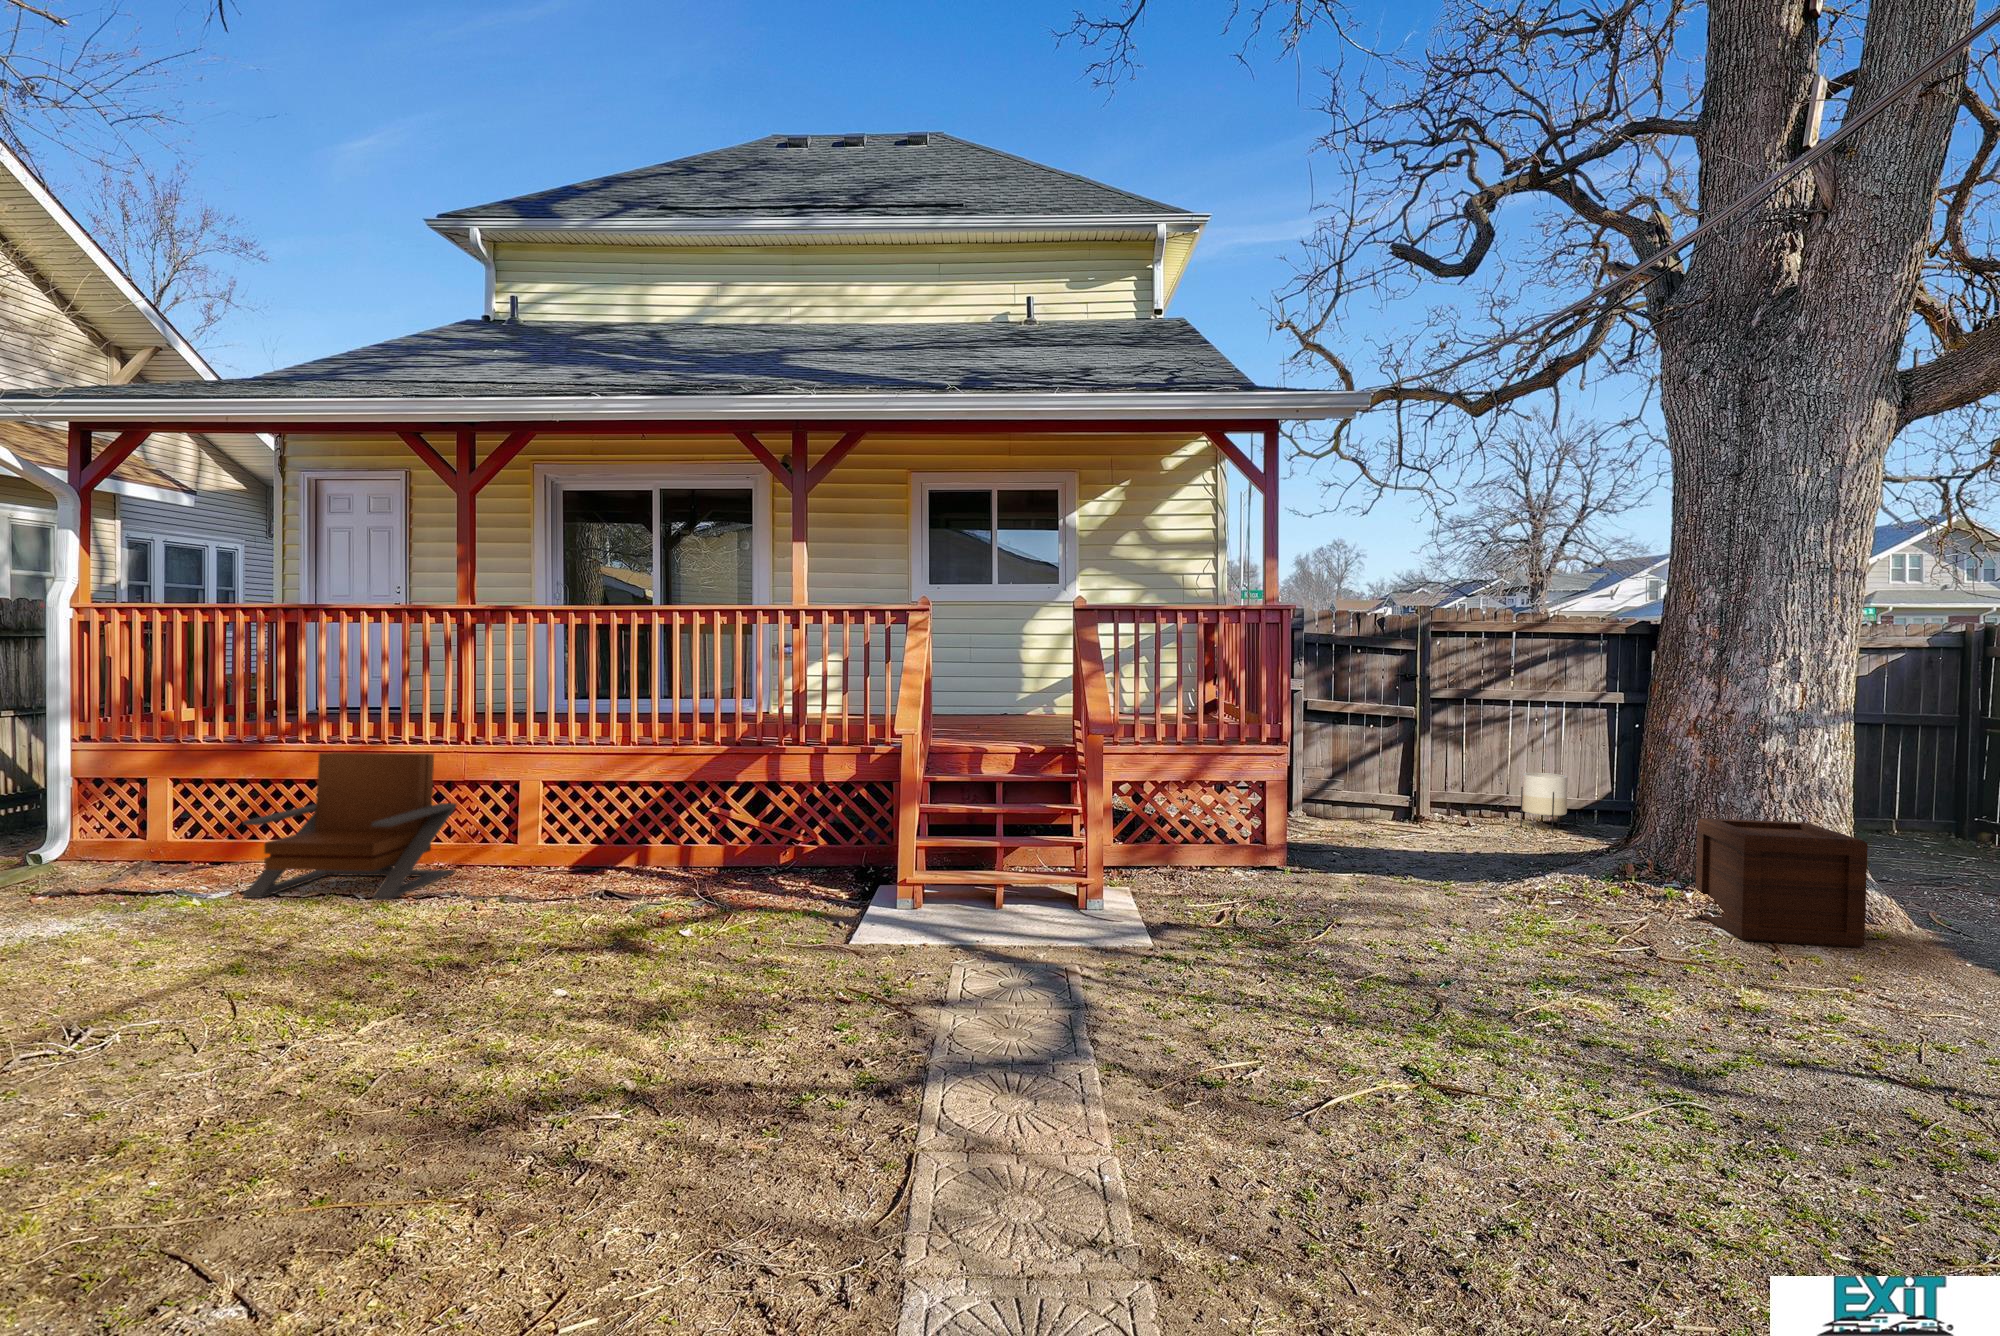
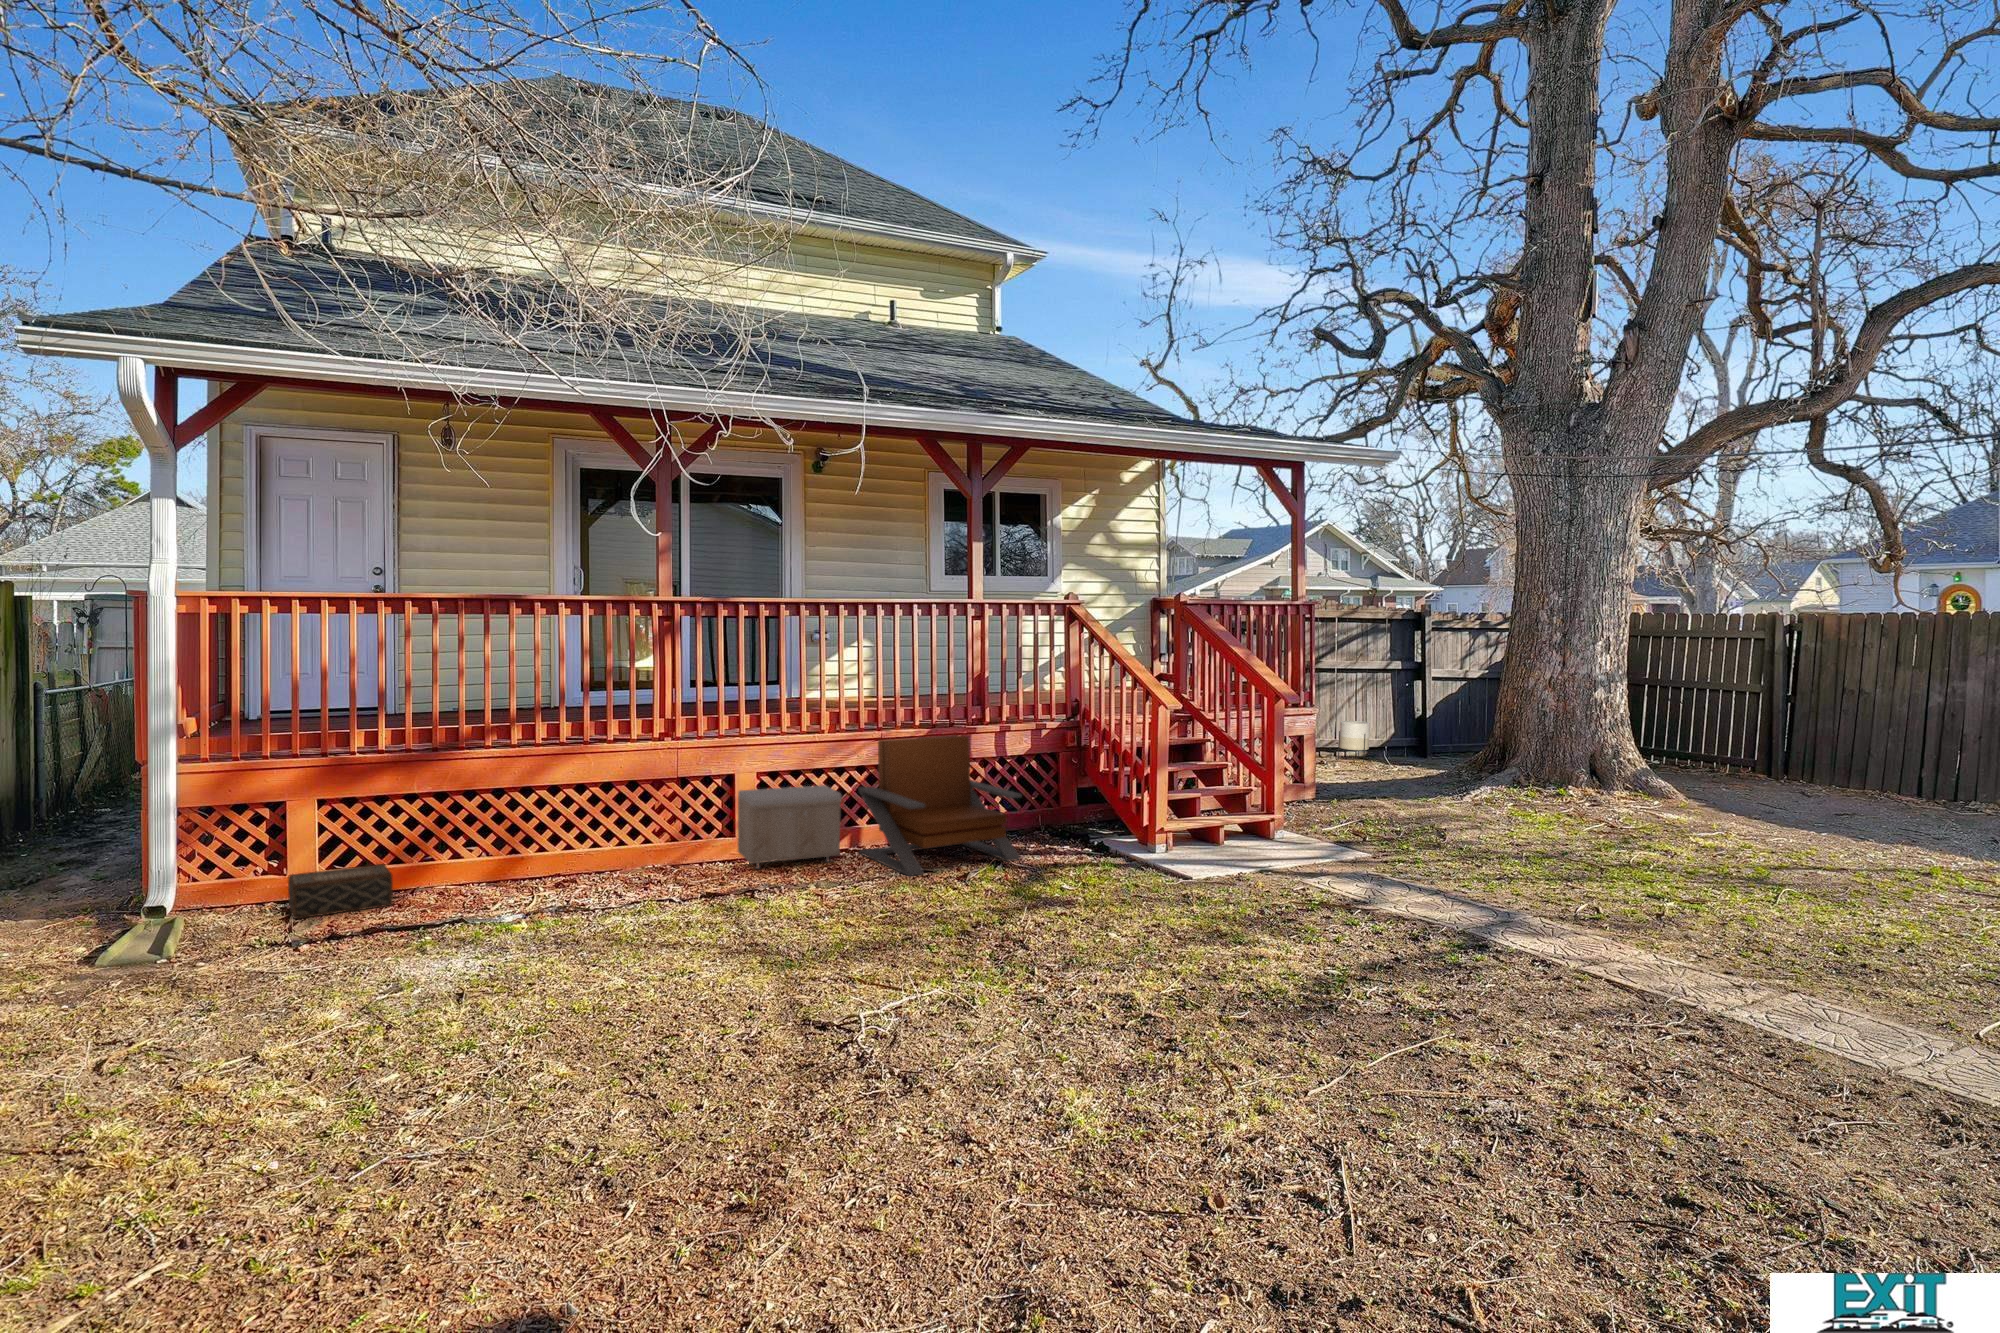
lounge chair: present [243,752,456,900] -> present [858,735,1022,876]
storage bench: none [493,798,609,878] -> present [738,785,842,869]
wooden crate: present [1696,818,1868,948] -> none [1541,744,1643,816]
woven basket: none [121,837,222,874] -> present [288,864,393,919]

